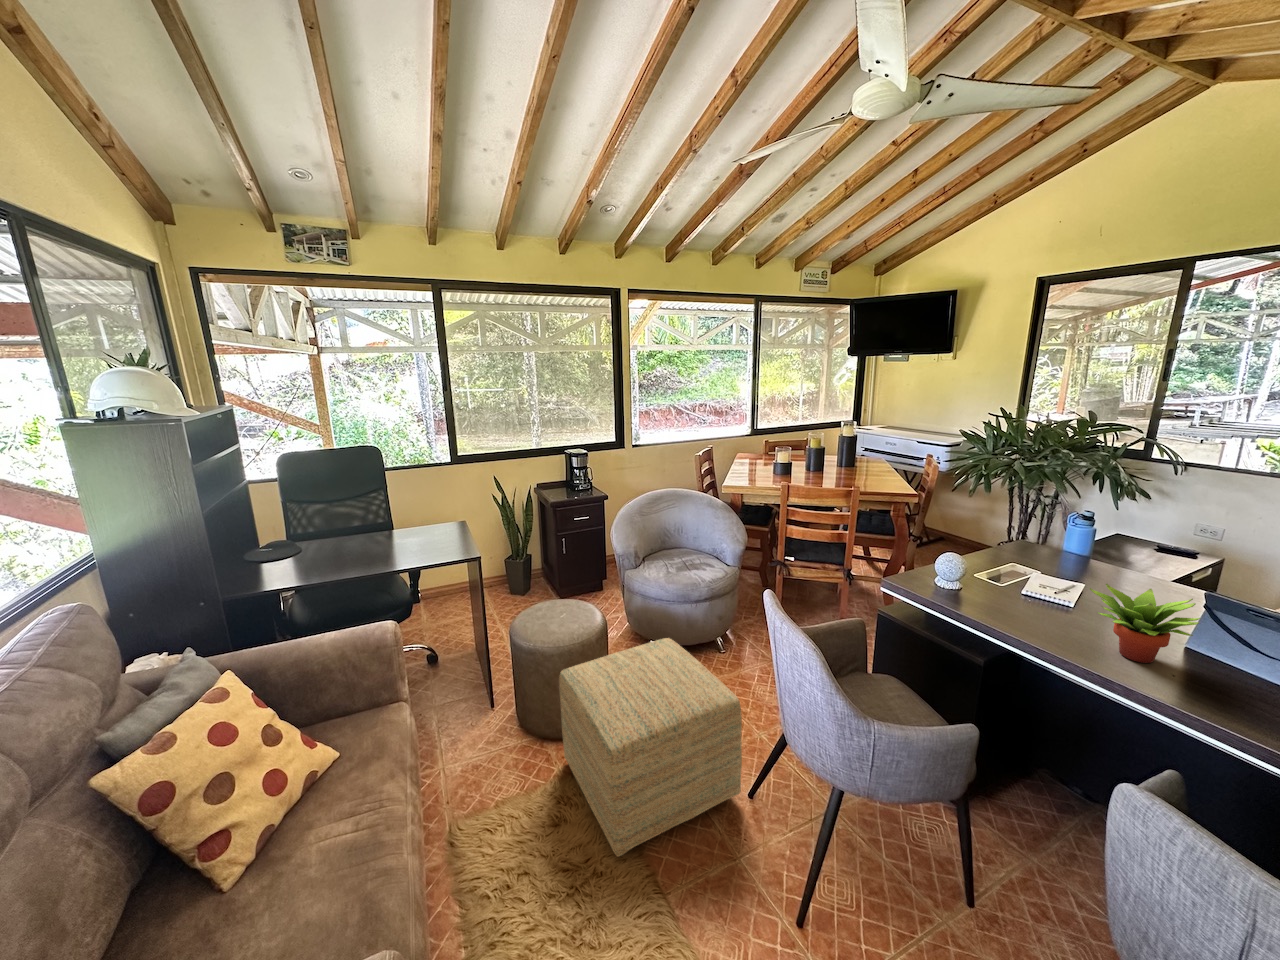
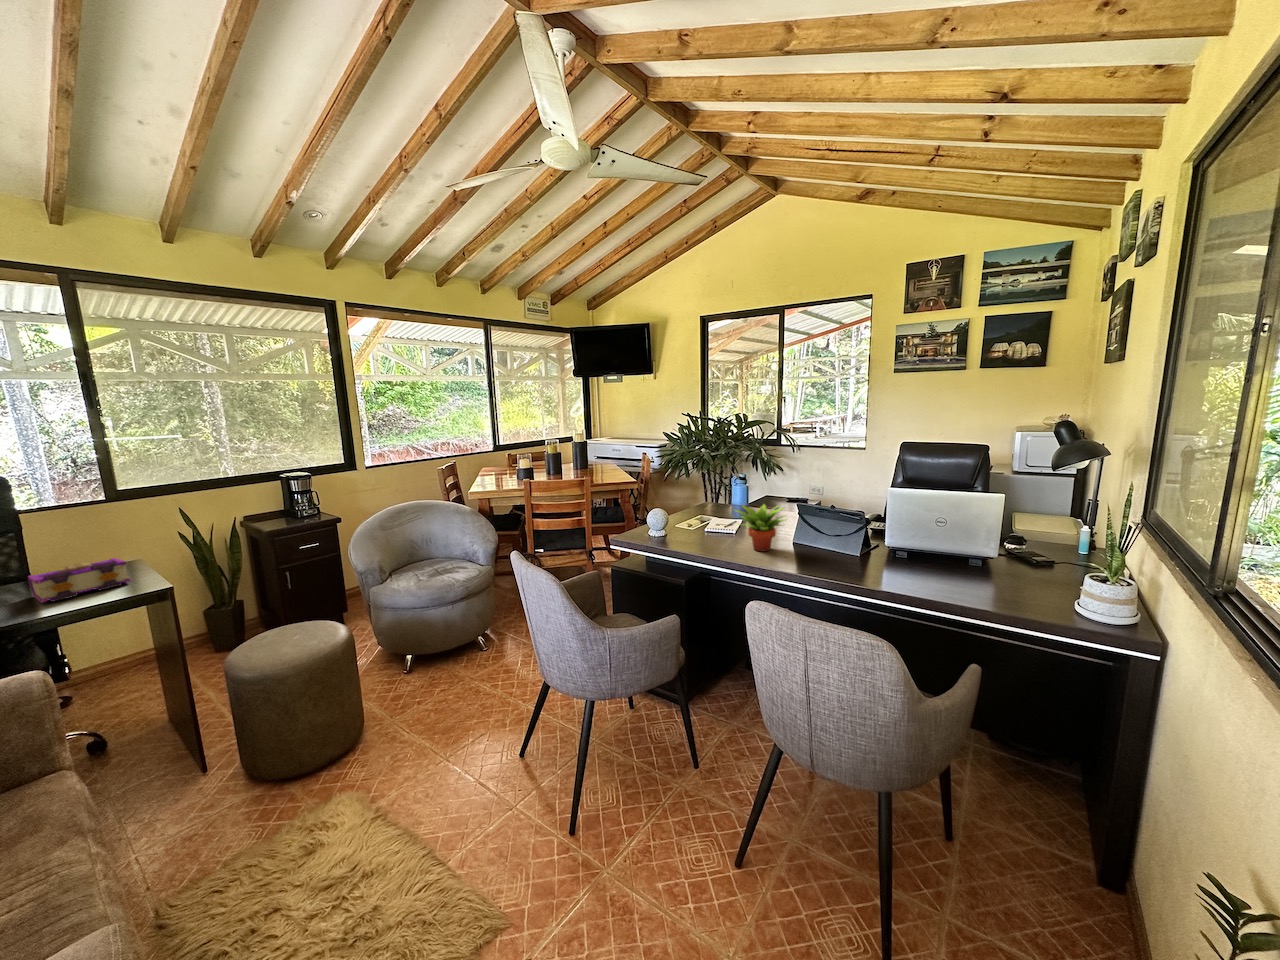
book: none [400,521,456,553] -> present [28,558,130,603]
ottoman: present [559,638,742,856] -> none [299,634,511,851]

